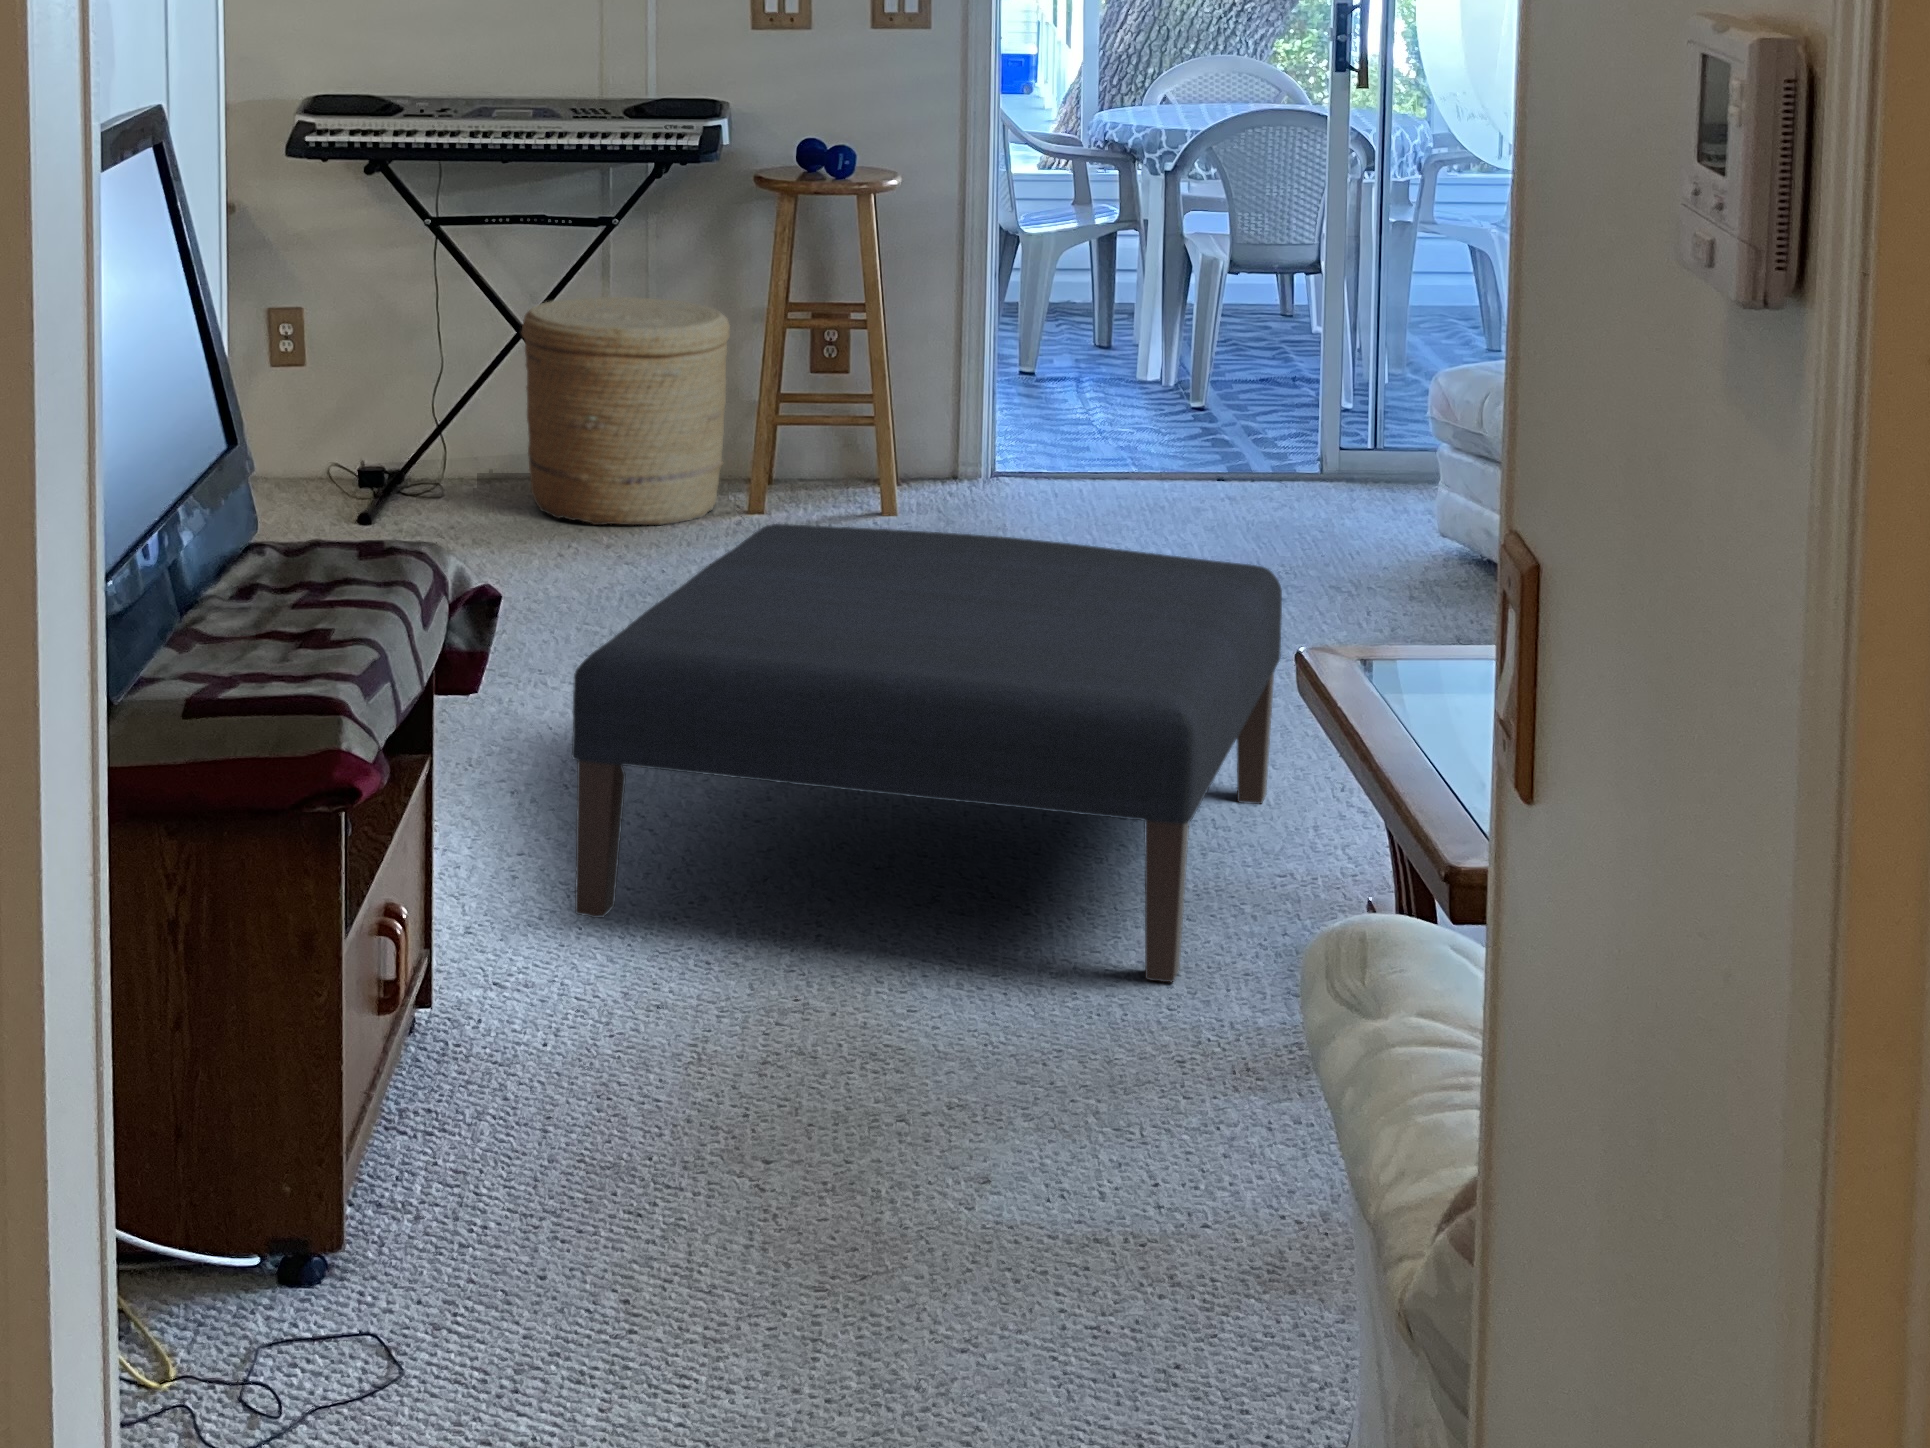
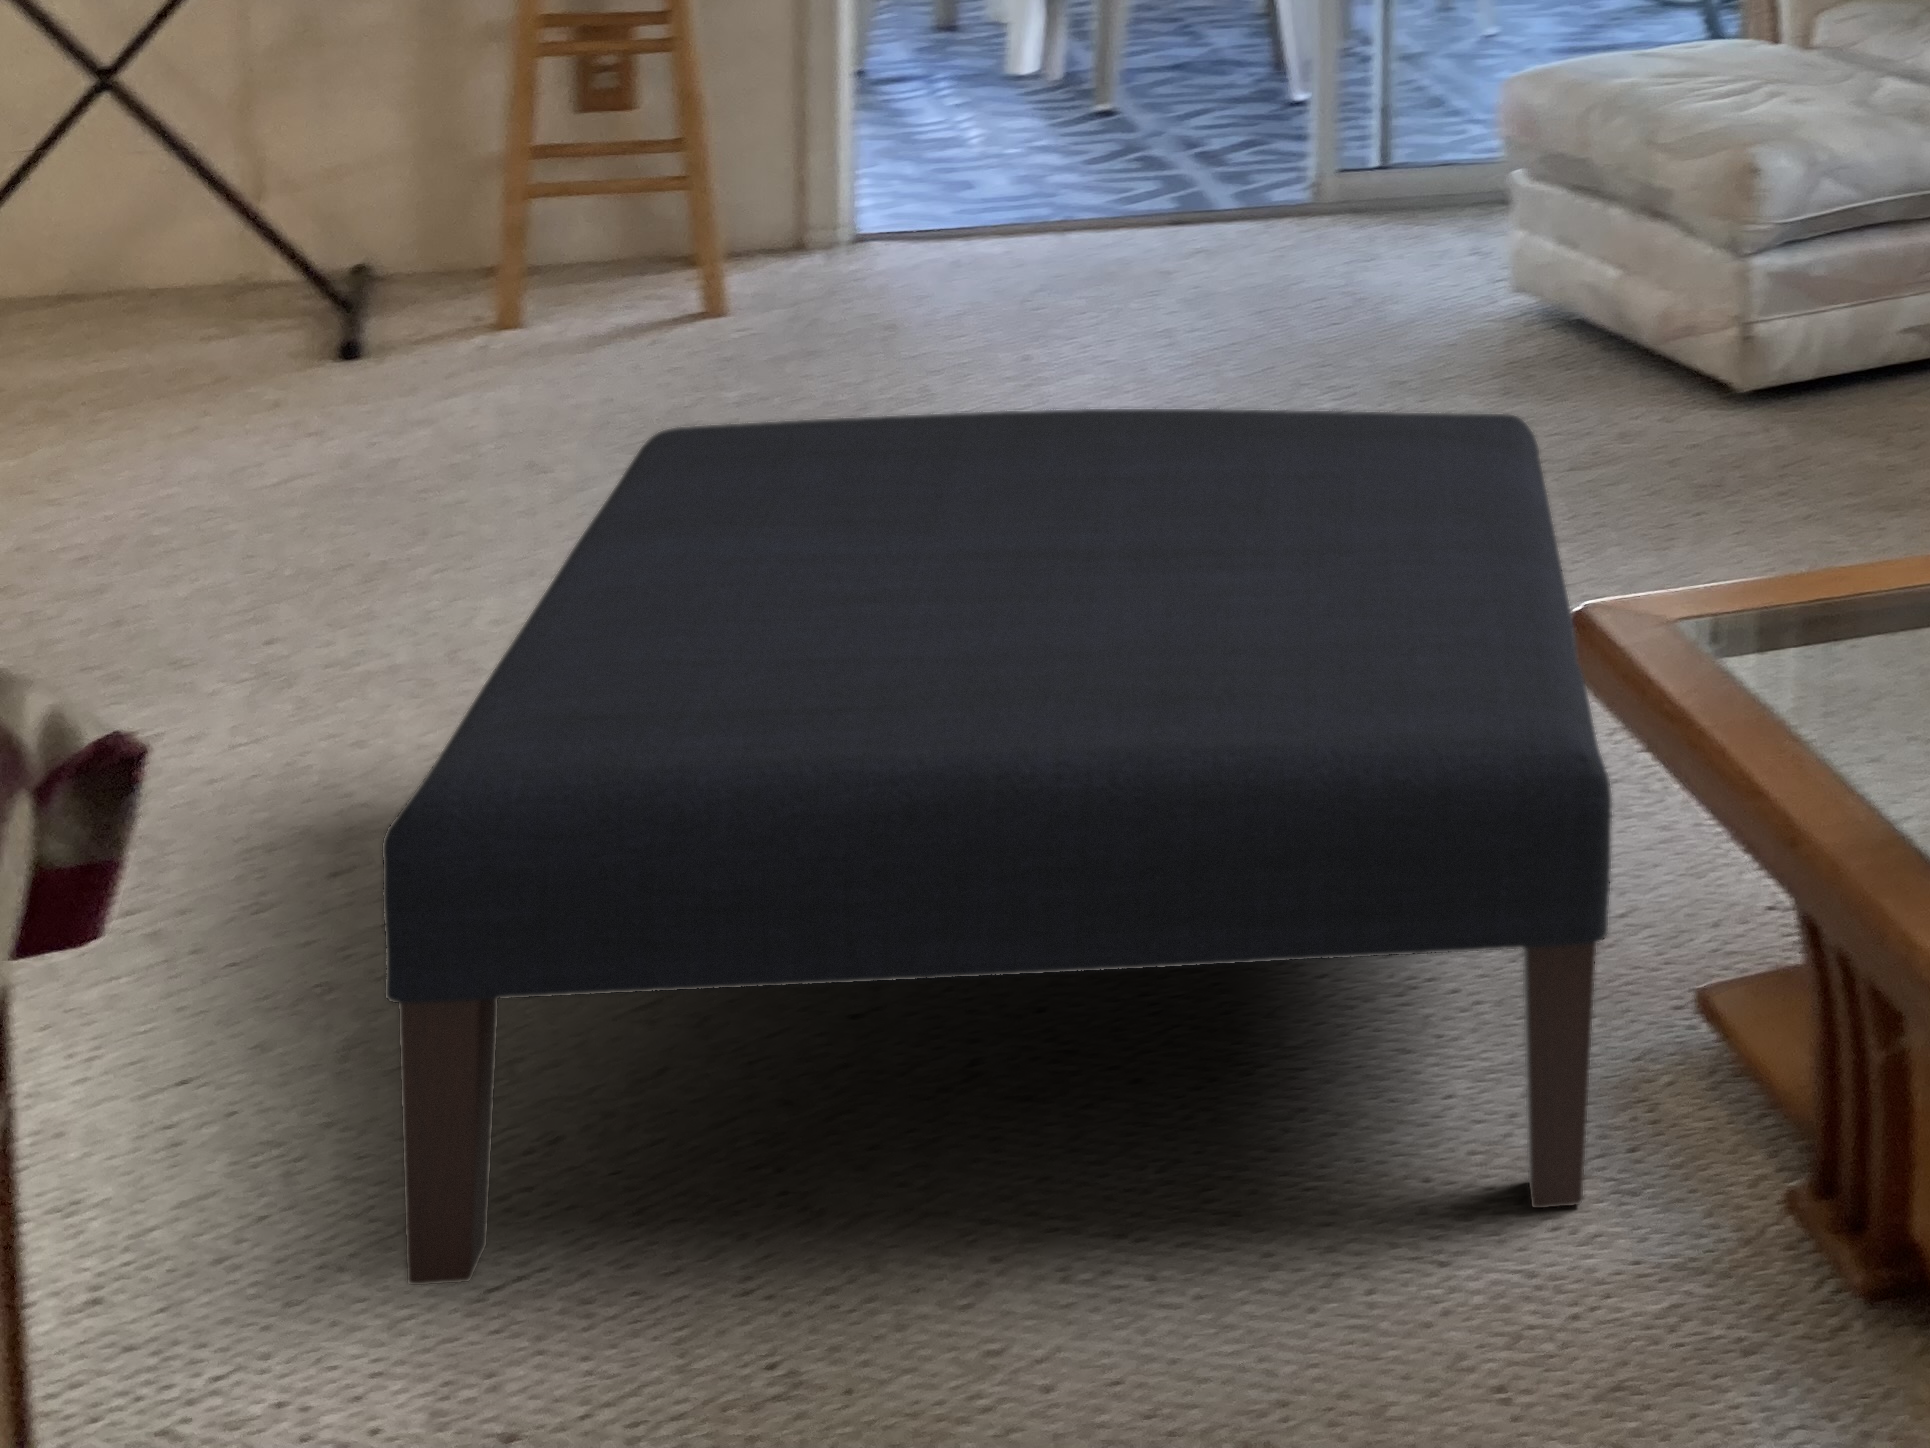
woven basket: present [521,297,730,525] -> none [102,22,461,378]

